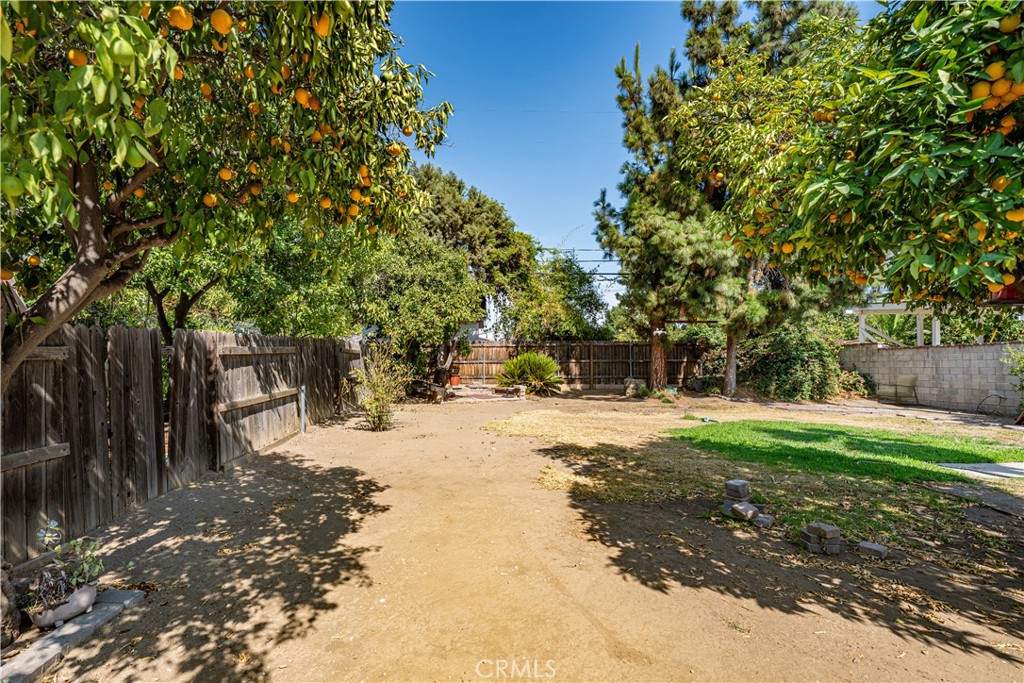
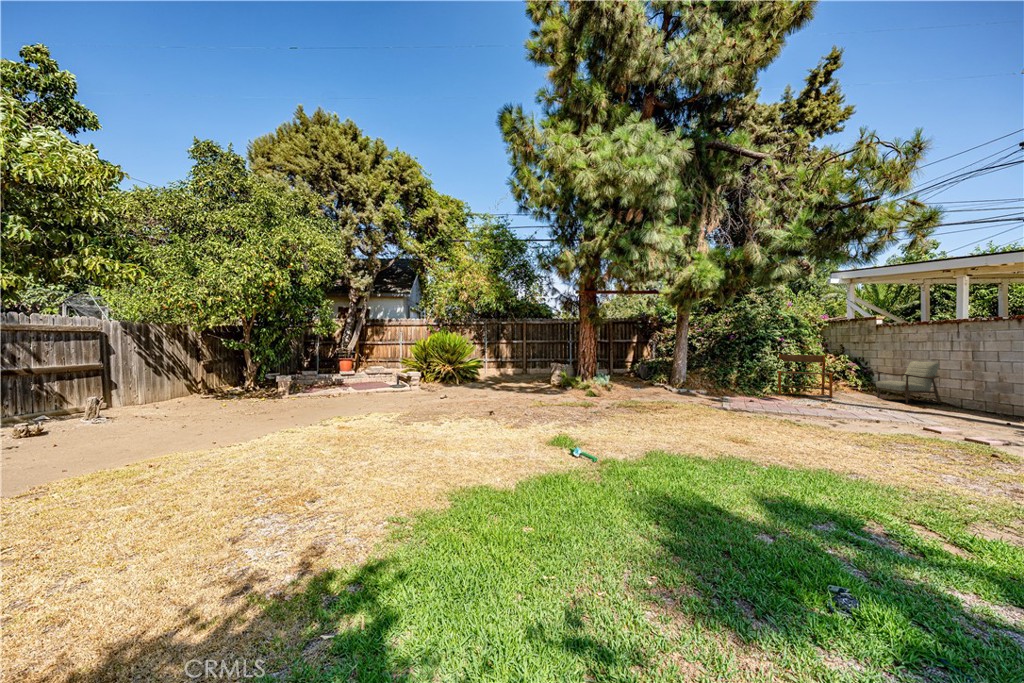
bench: none [805,371,846,403] -> present [777,354,833,398]

